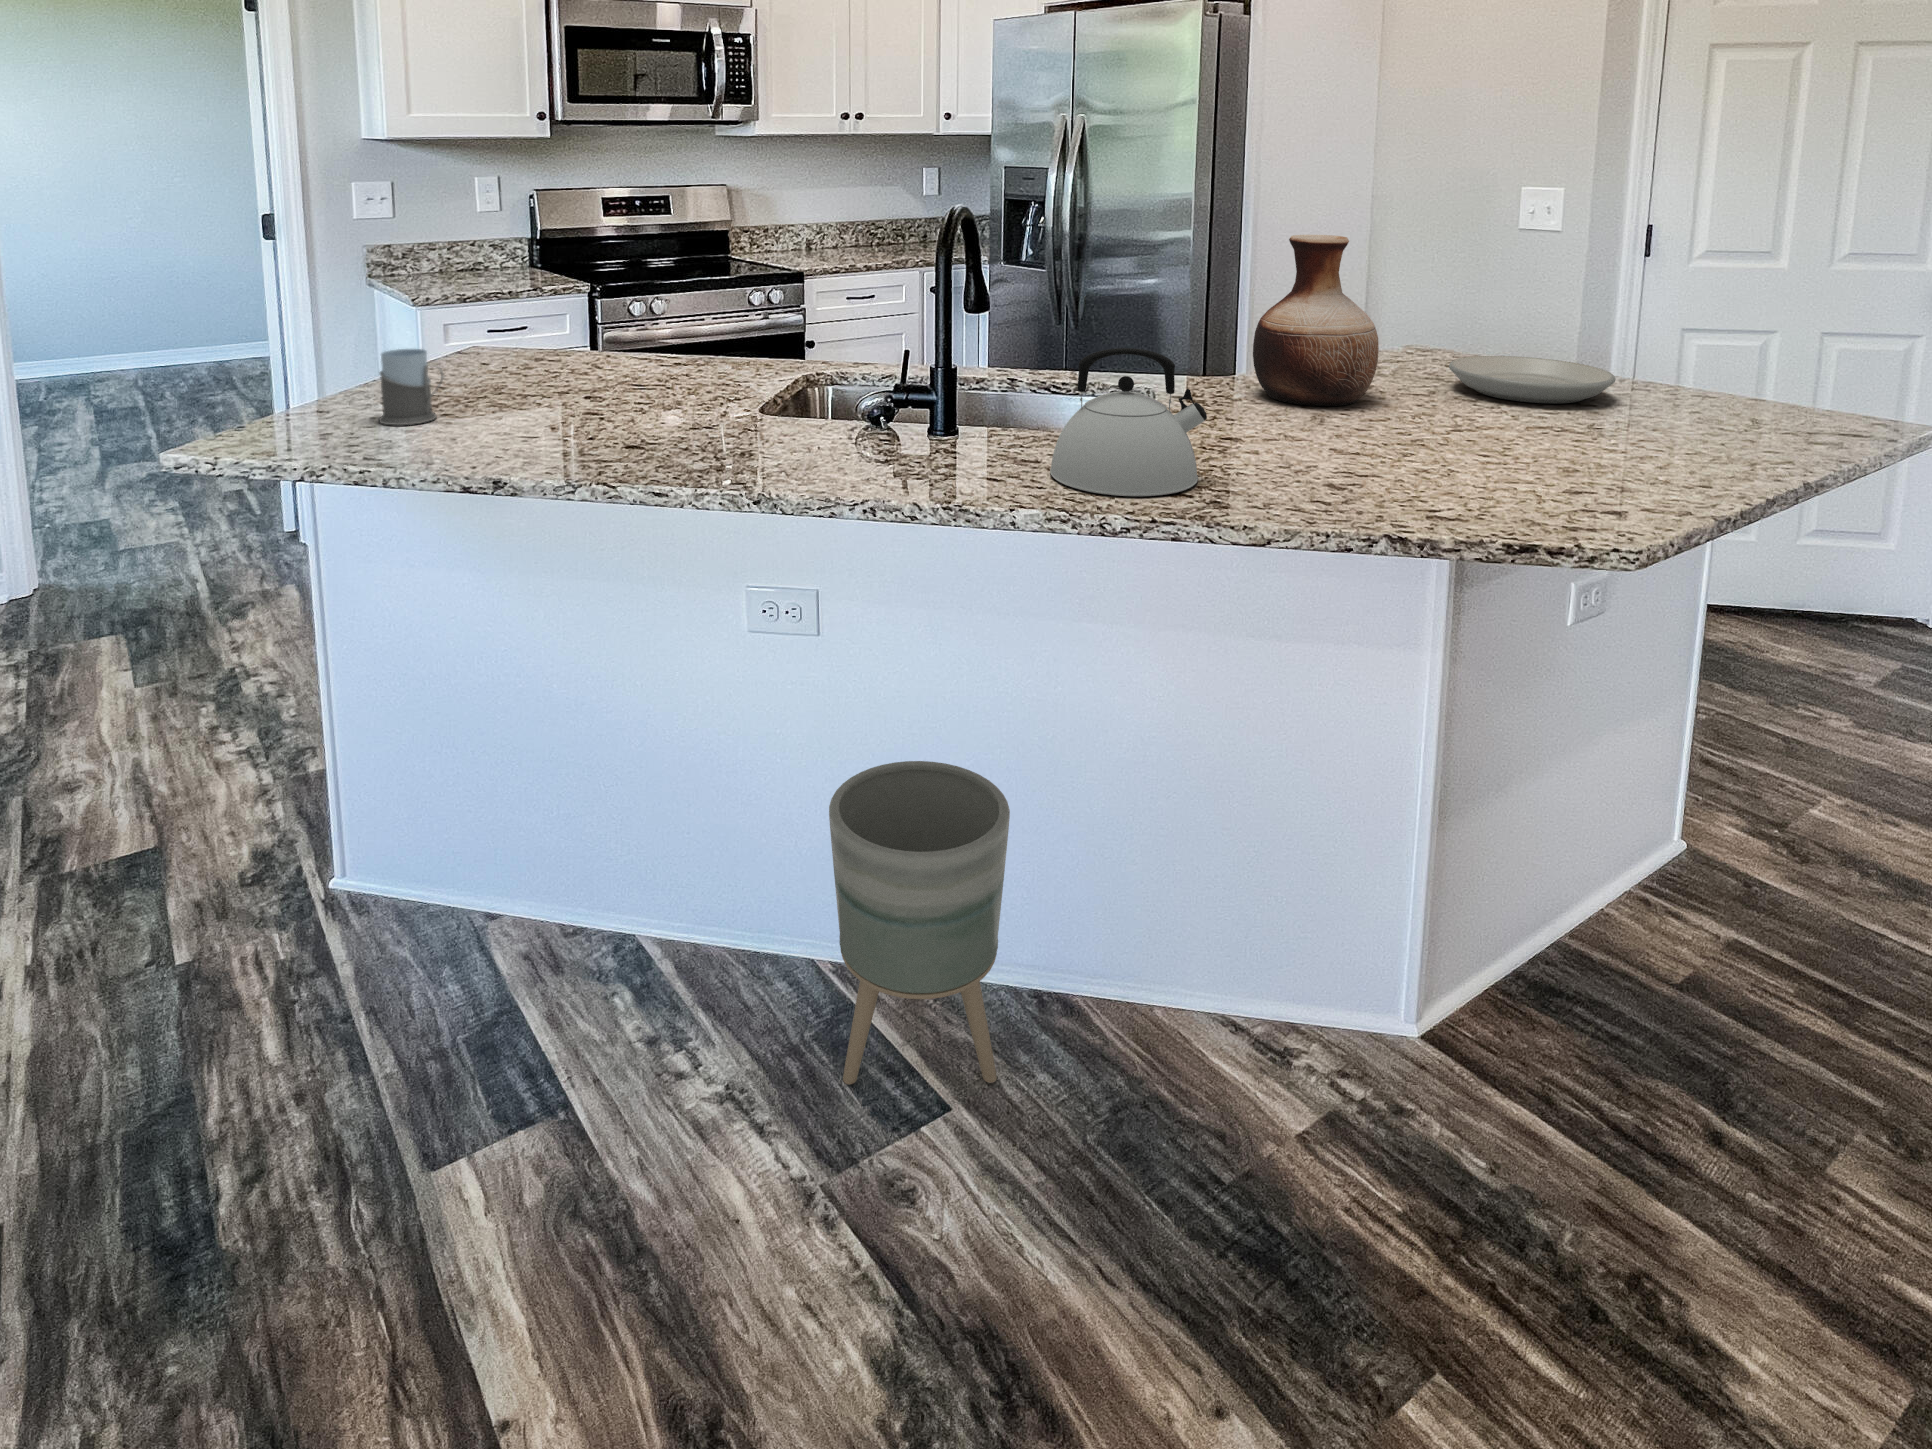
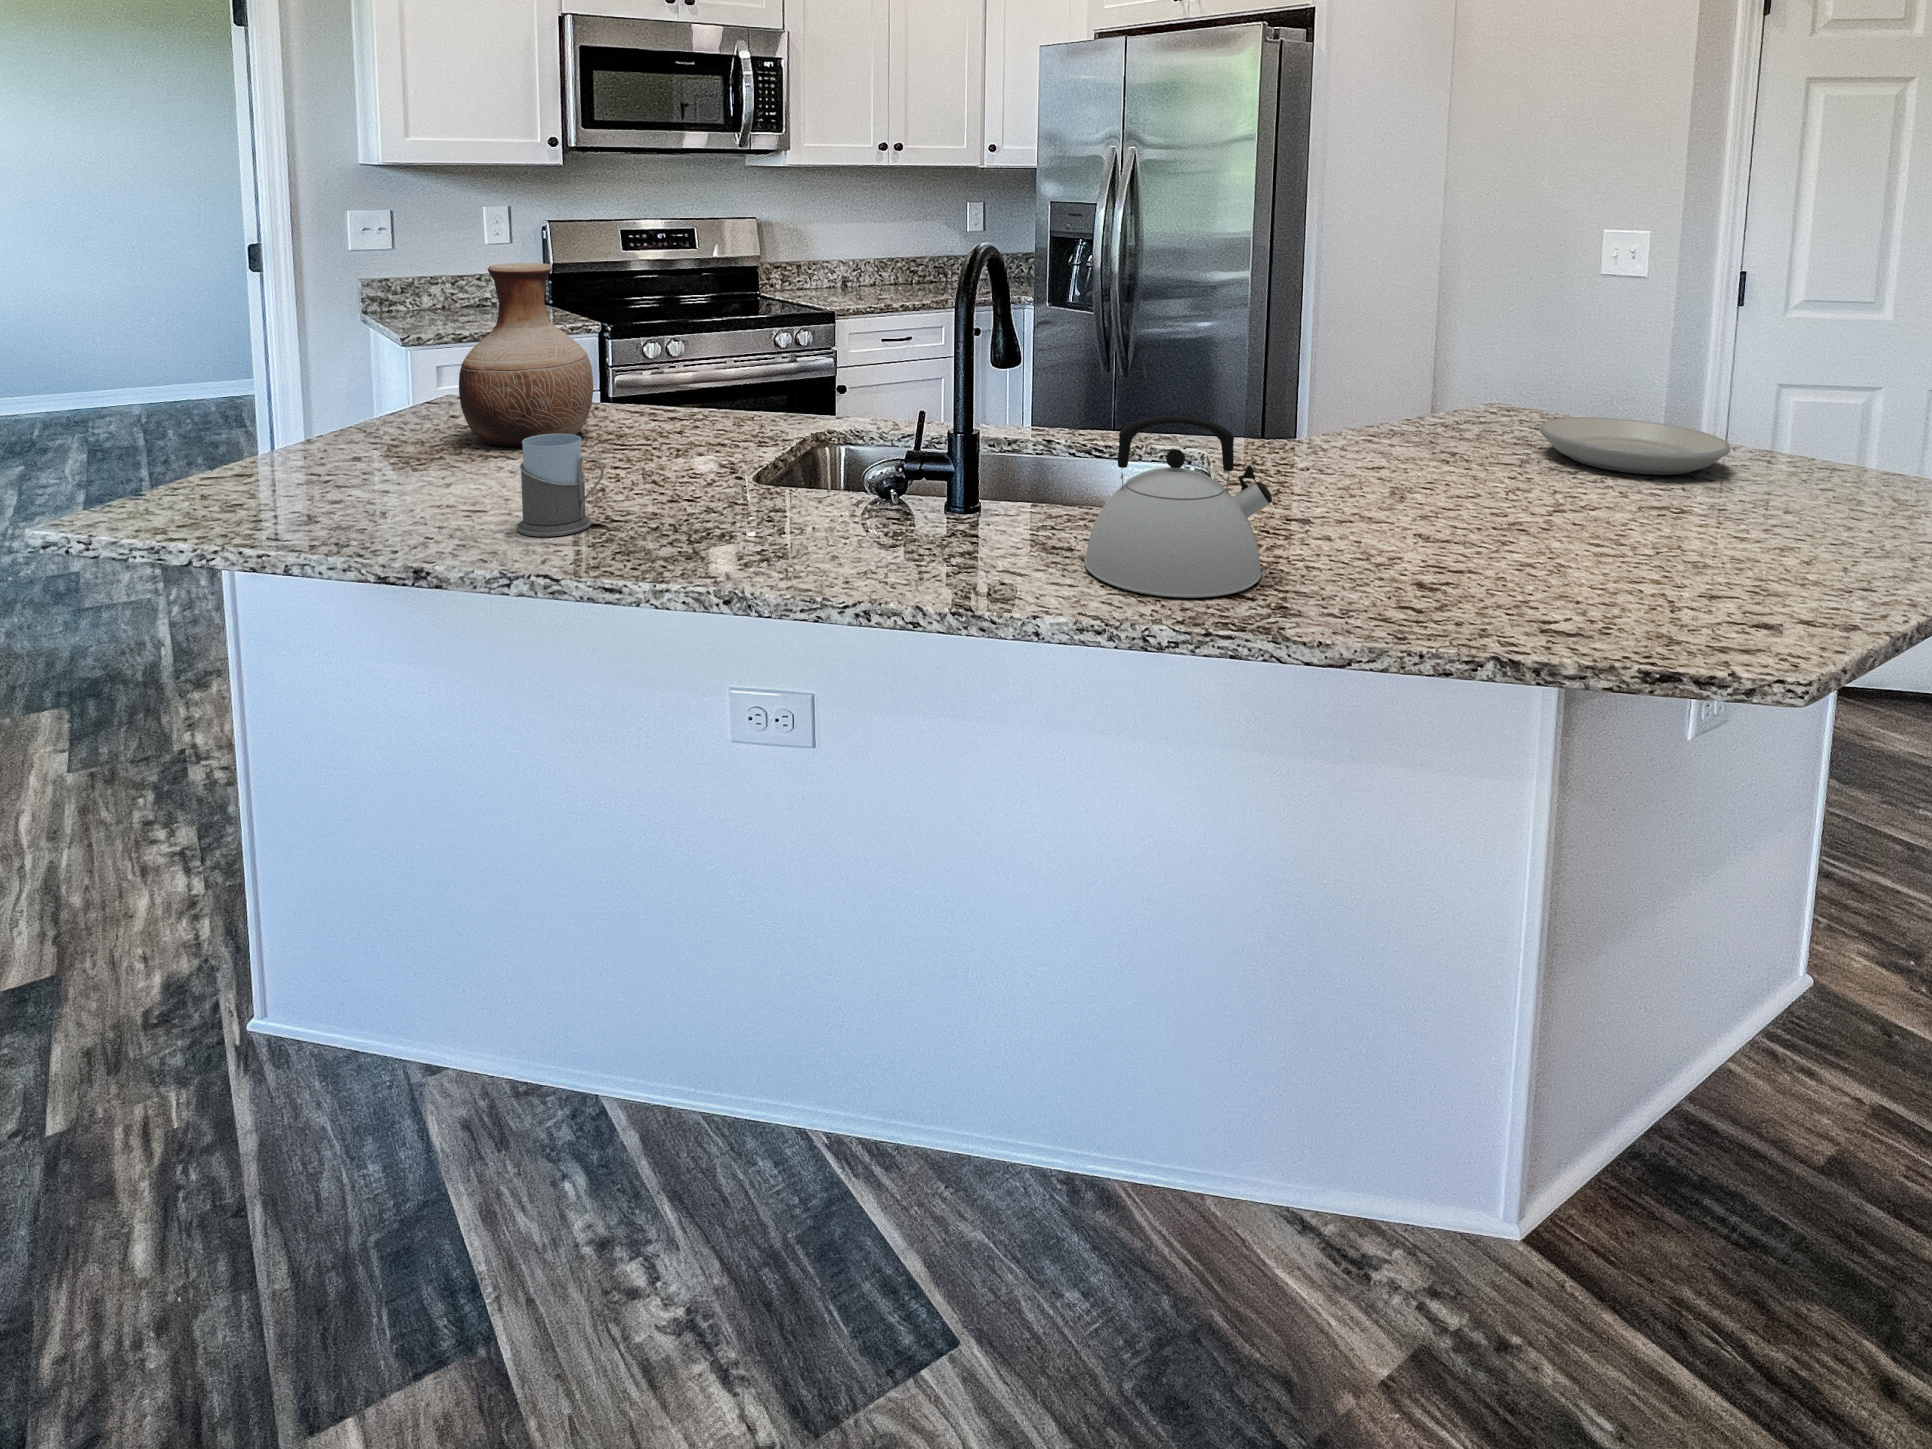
vase: present [1253,235,1379,406] -> present [459,263,593,447]
mug: present [379,349,444,425] -> present [517,434,604,536]
planter: present [829,761,1010,1084] -> none [815,902,1034,1310]

